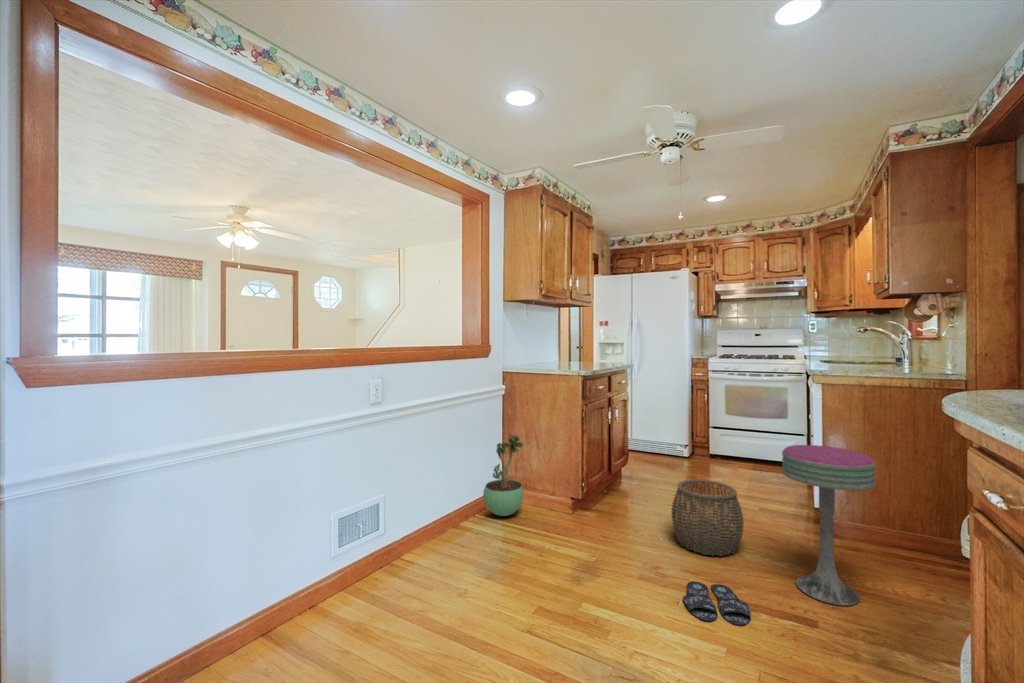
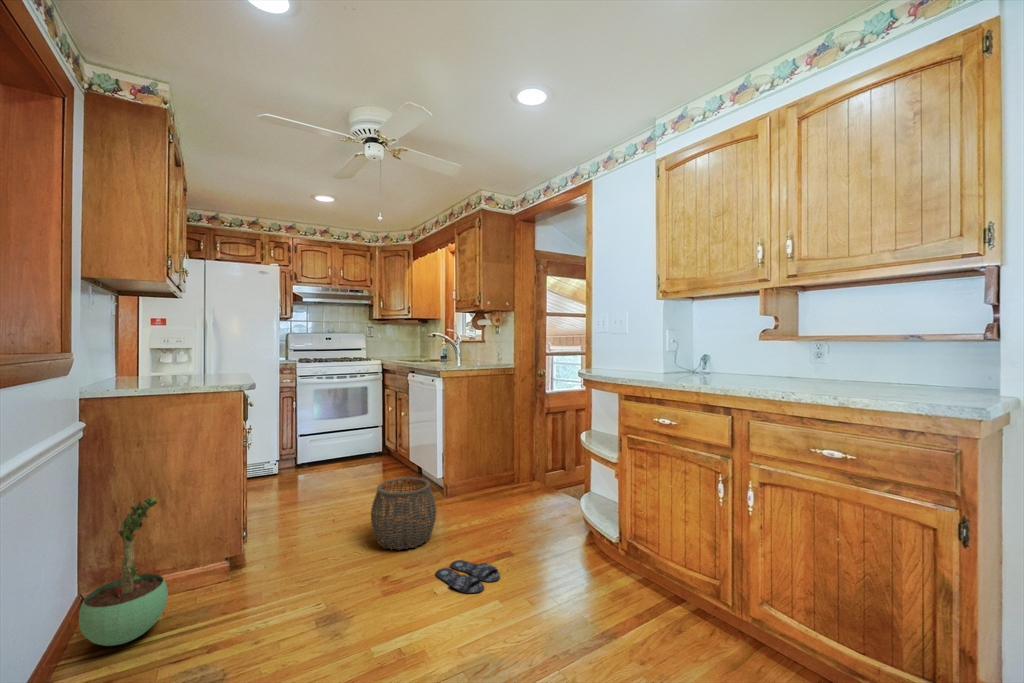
bar stool: present [782,445,875,606] -> none [472,423,528,538]

